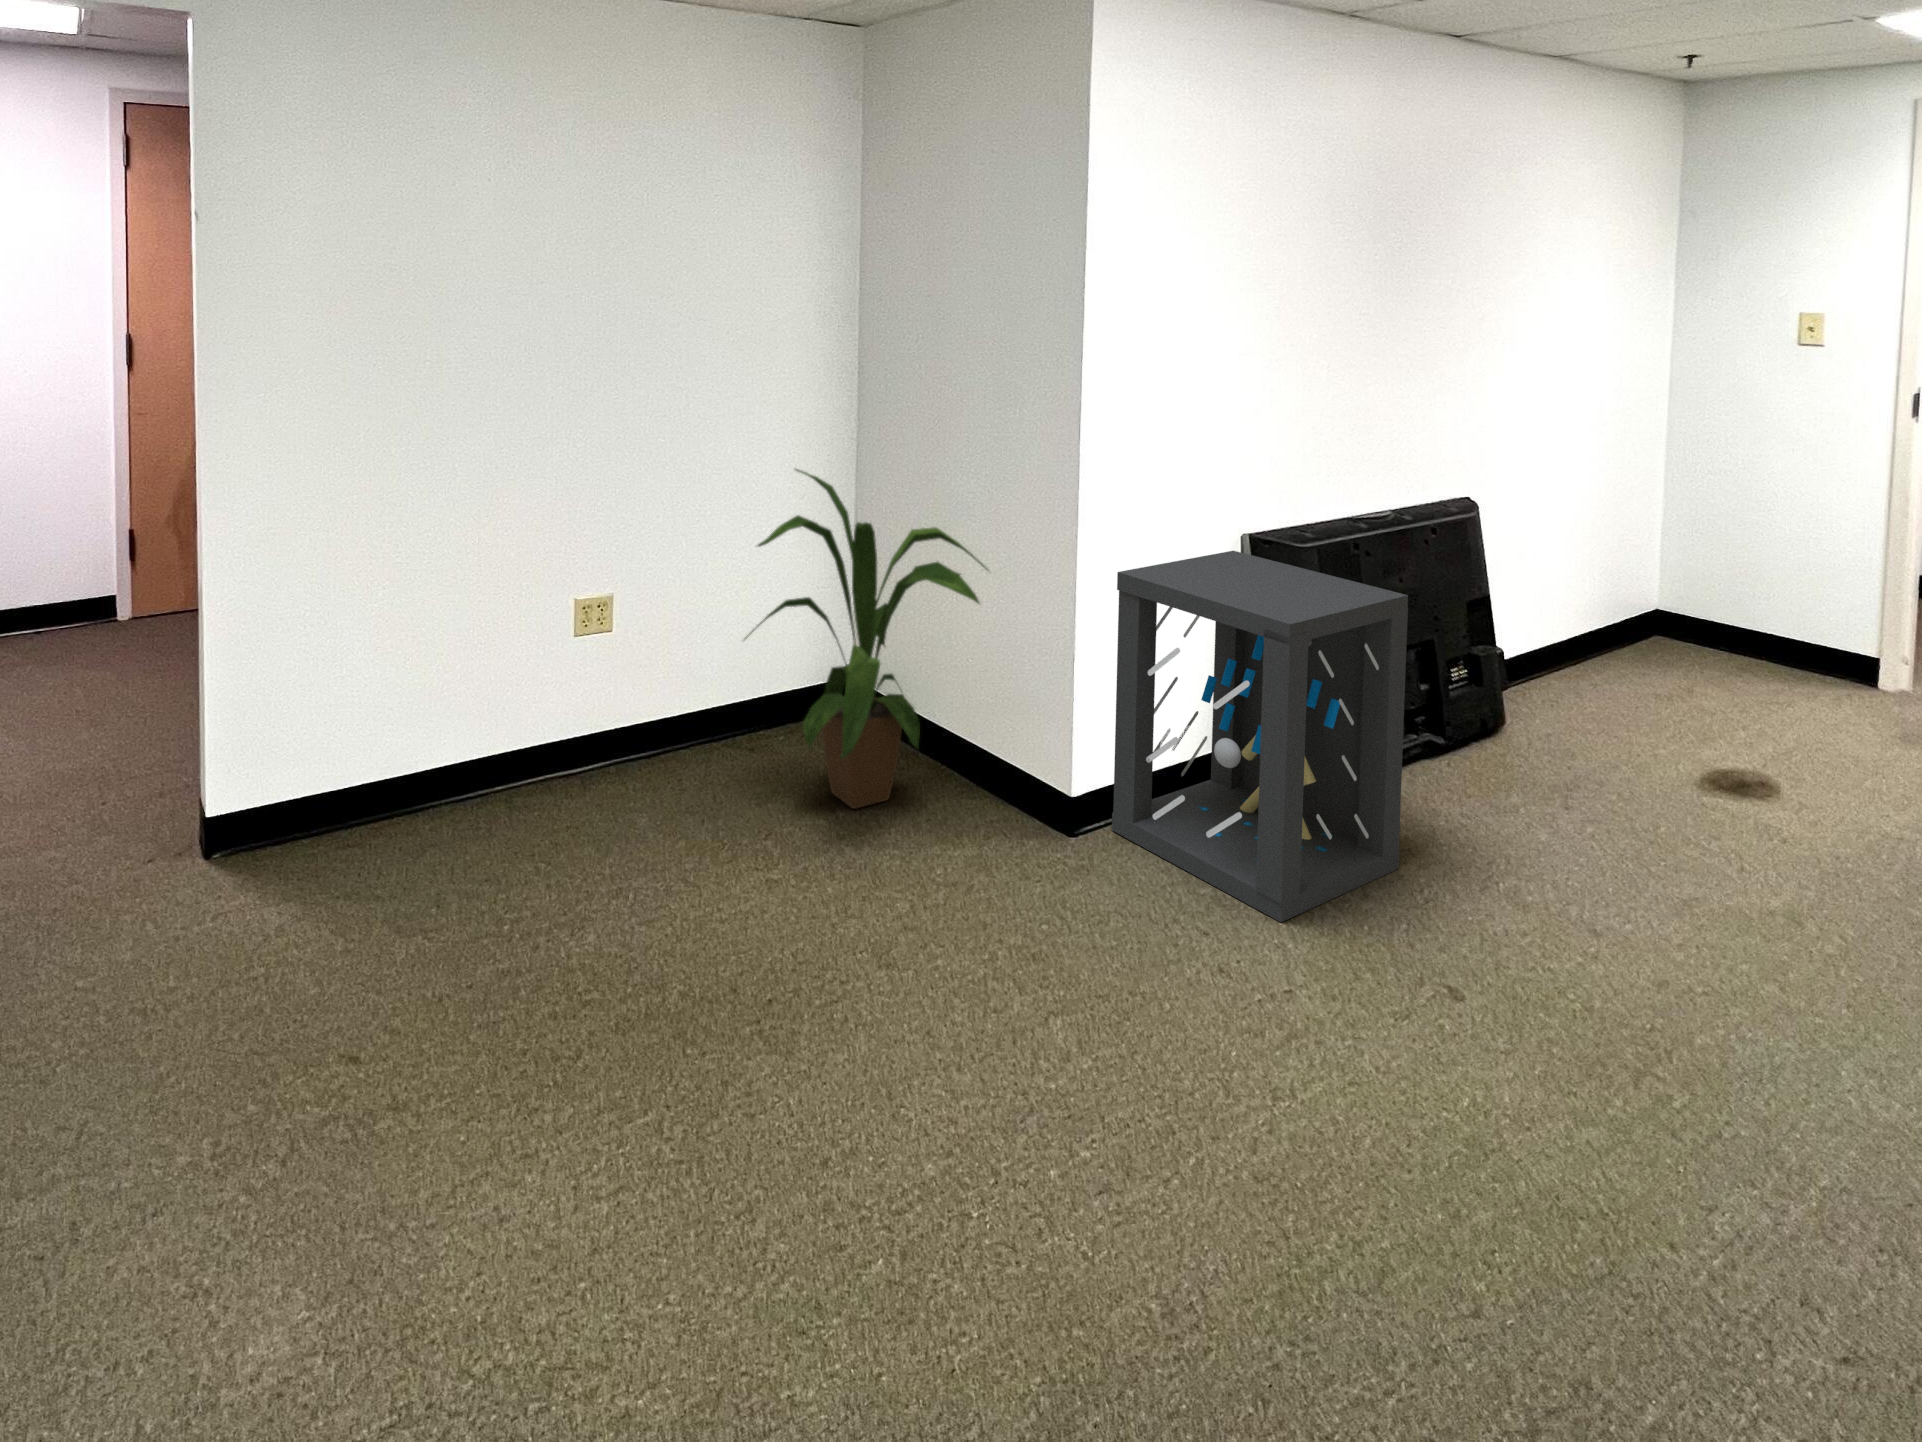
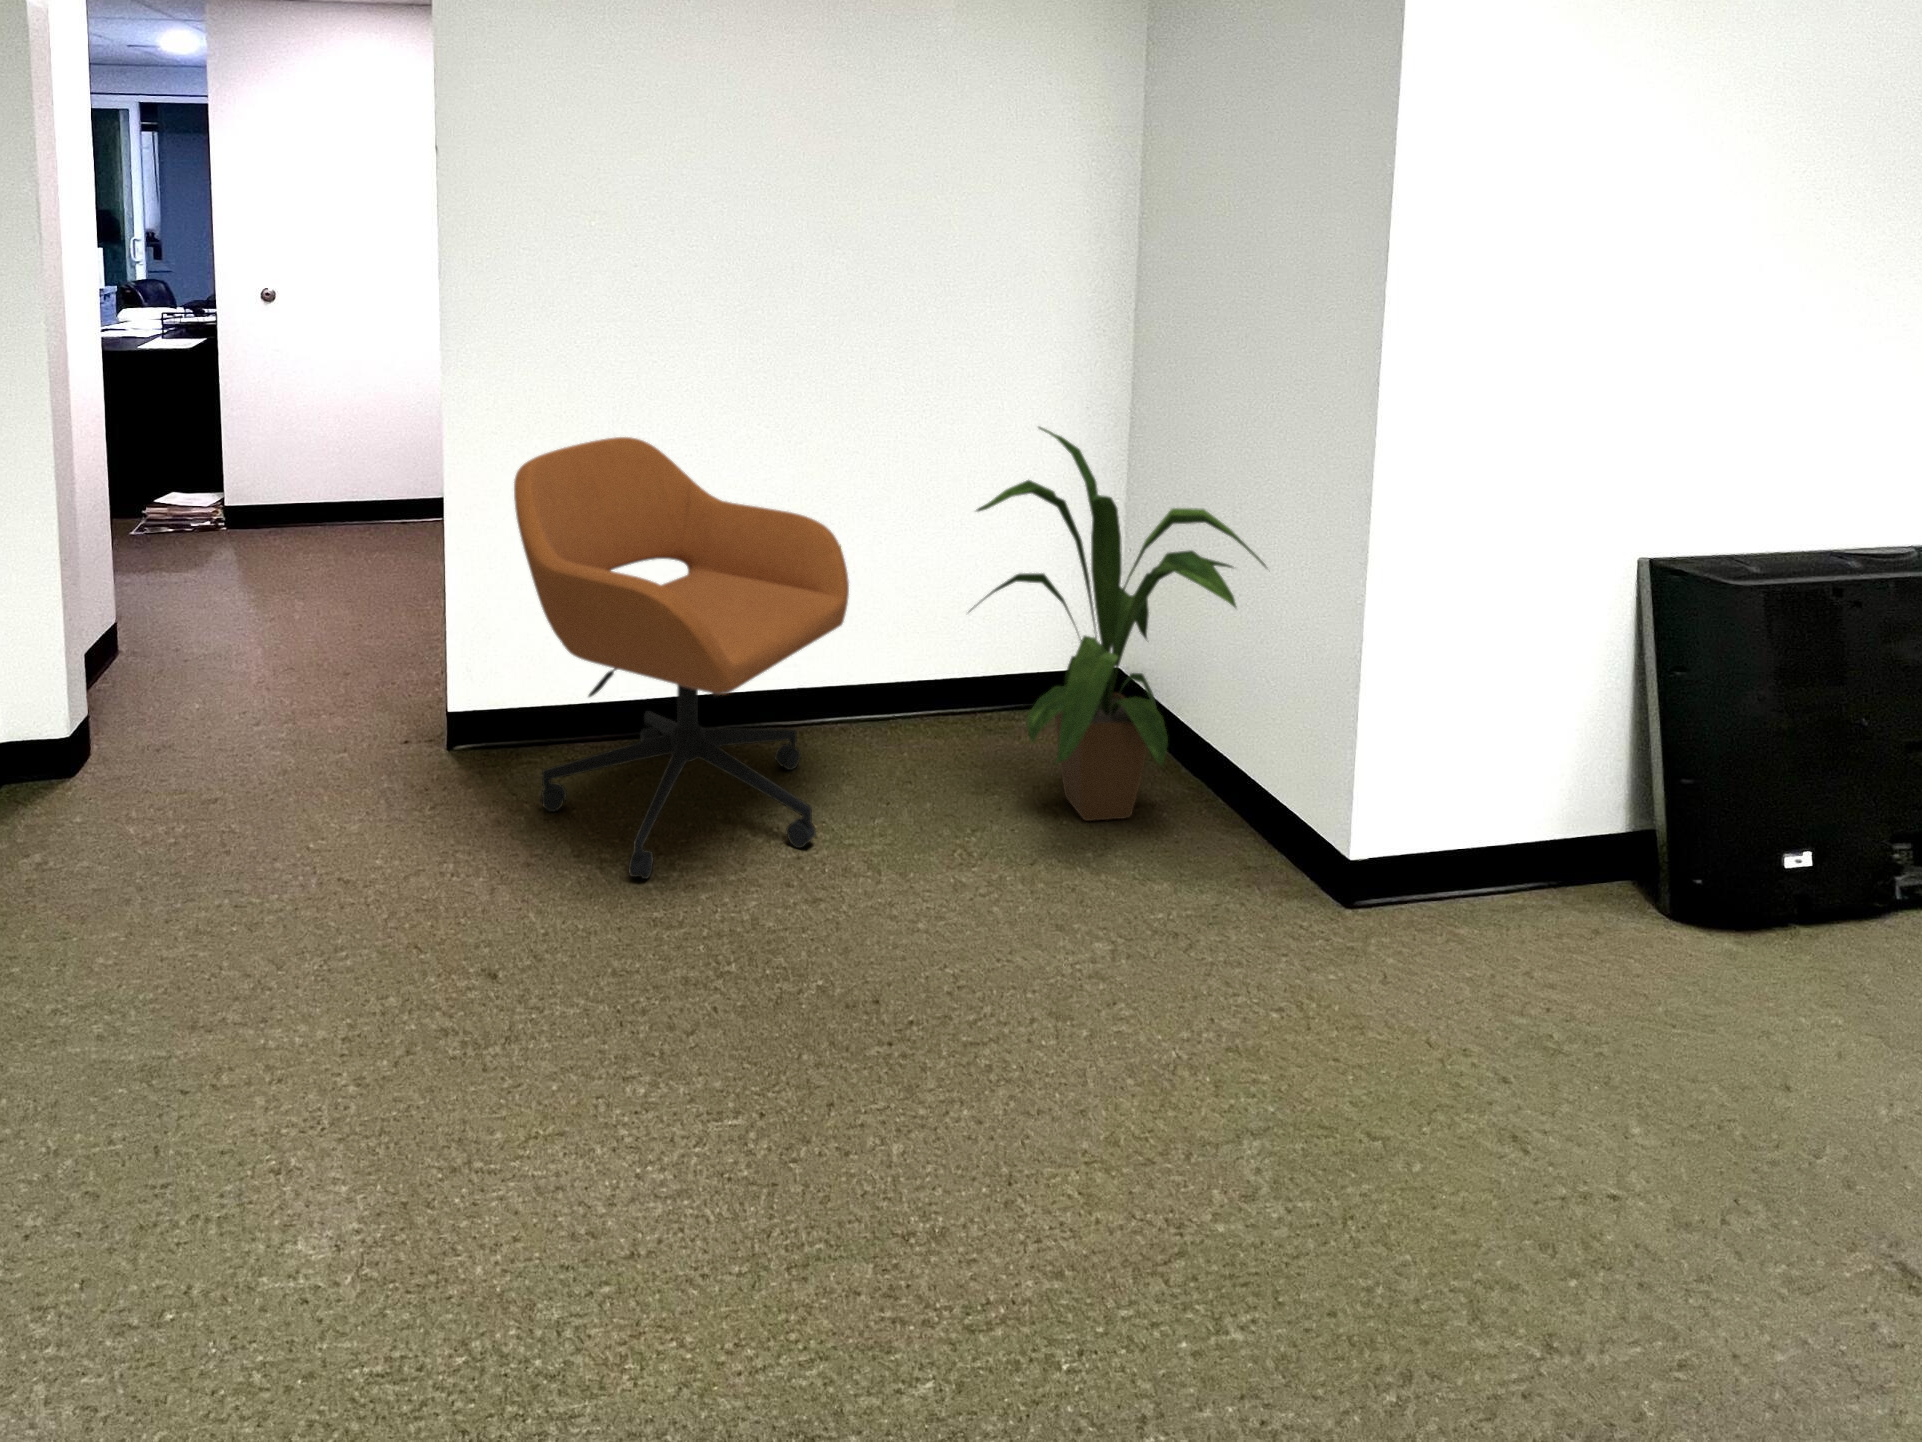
office chair: none [309,508,639,937] -> present [514,437,849,879]
storage cabinet: present [1112,551,1408,922] -> none [1411,579,1897,1094]

